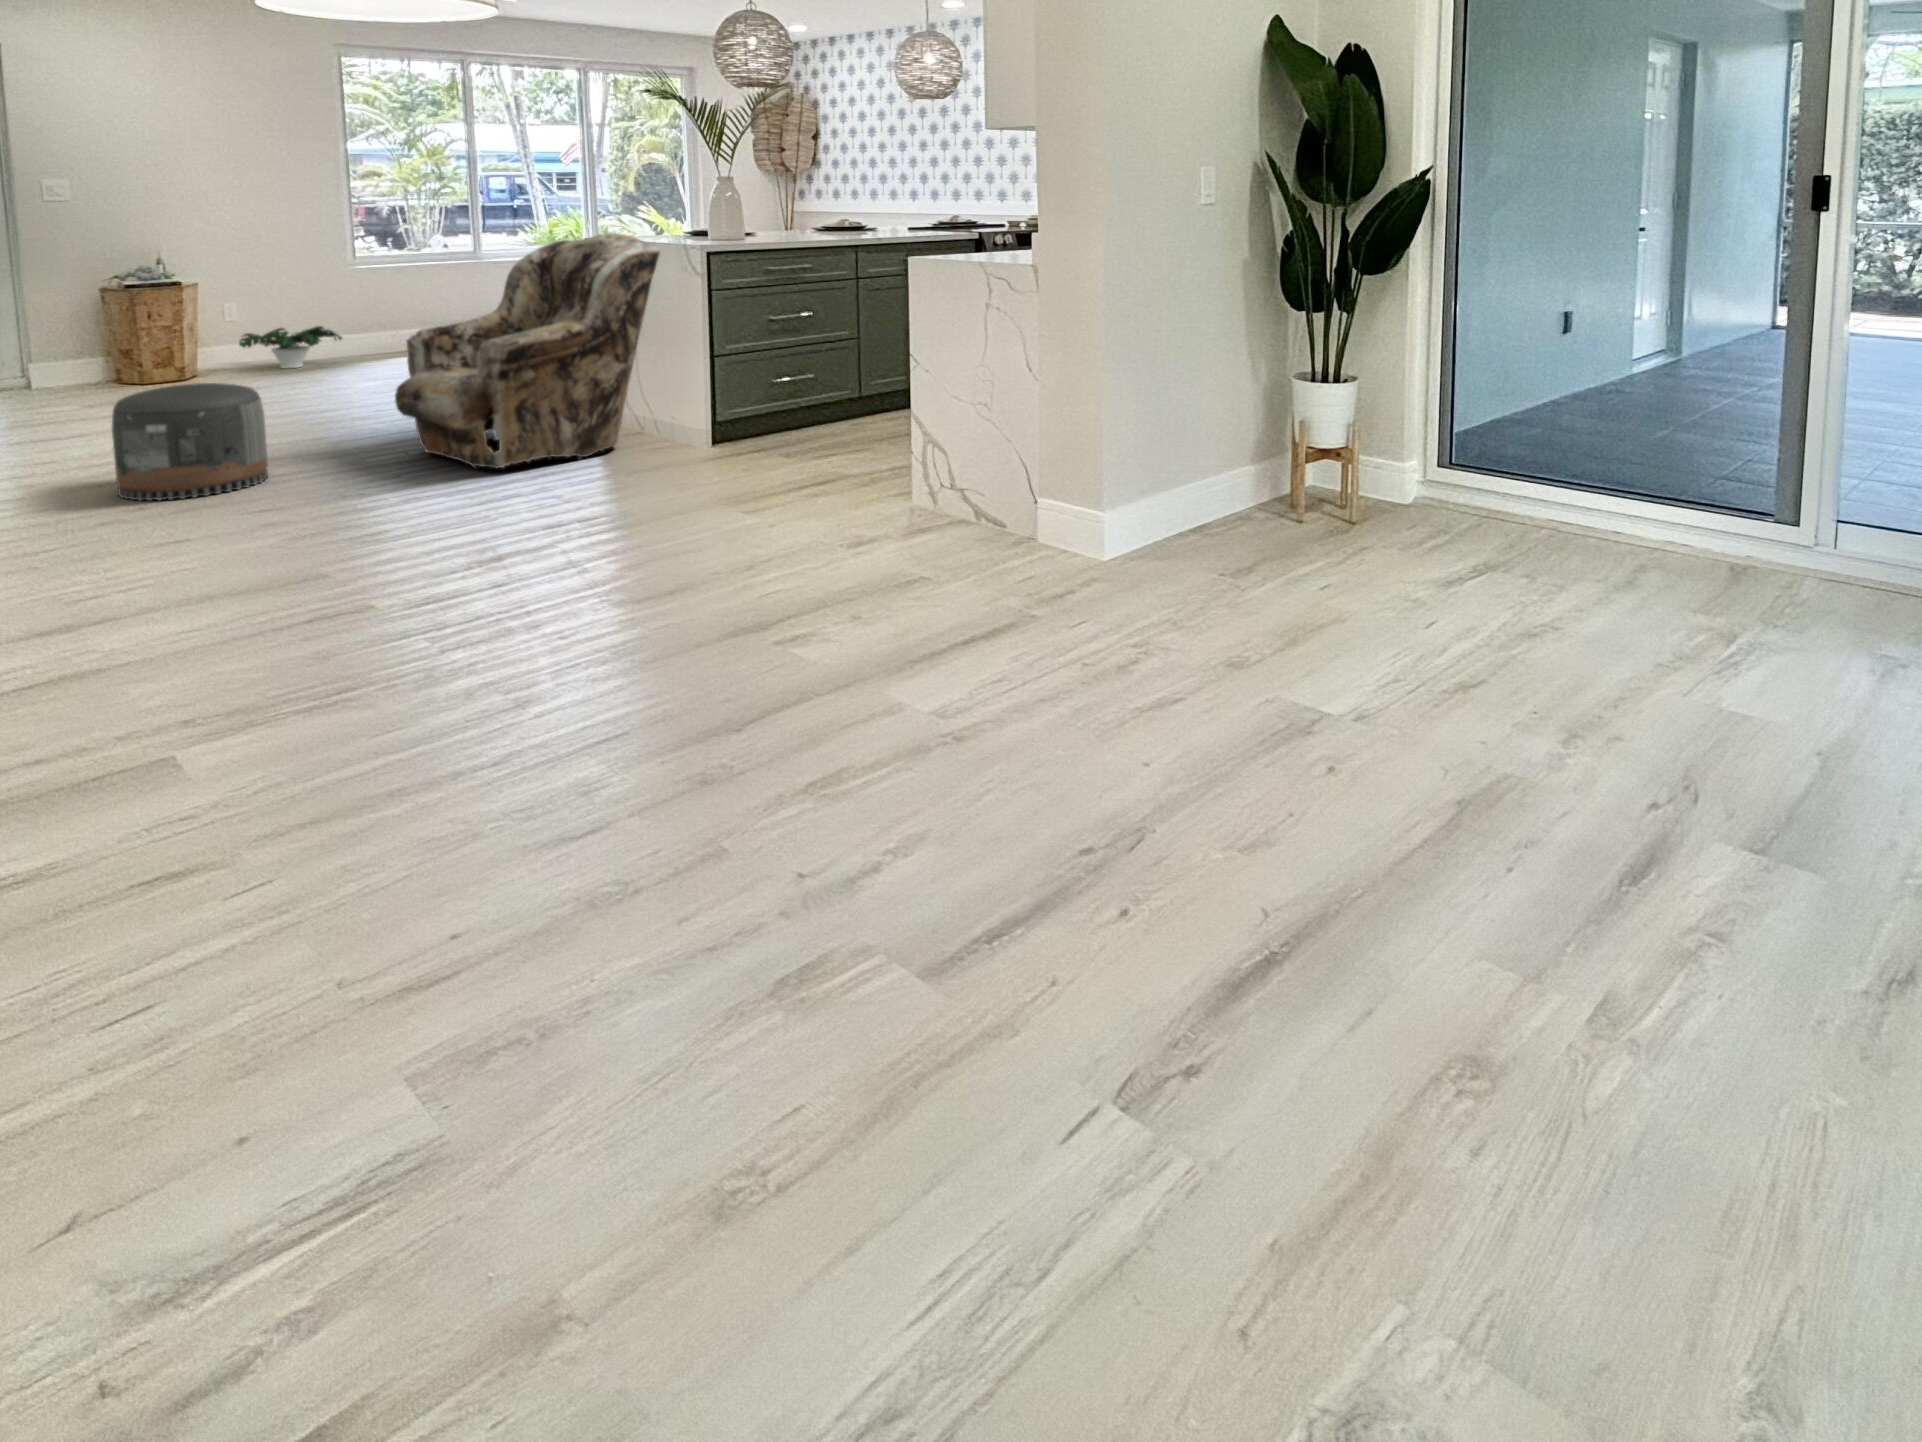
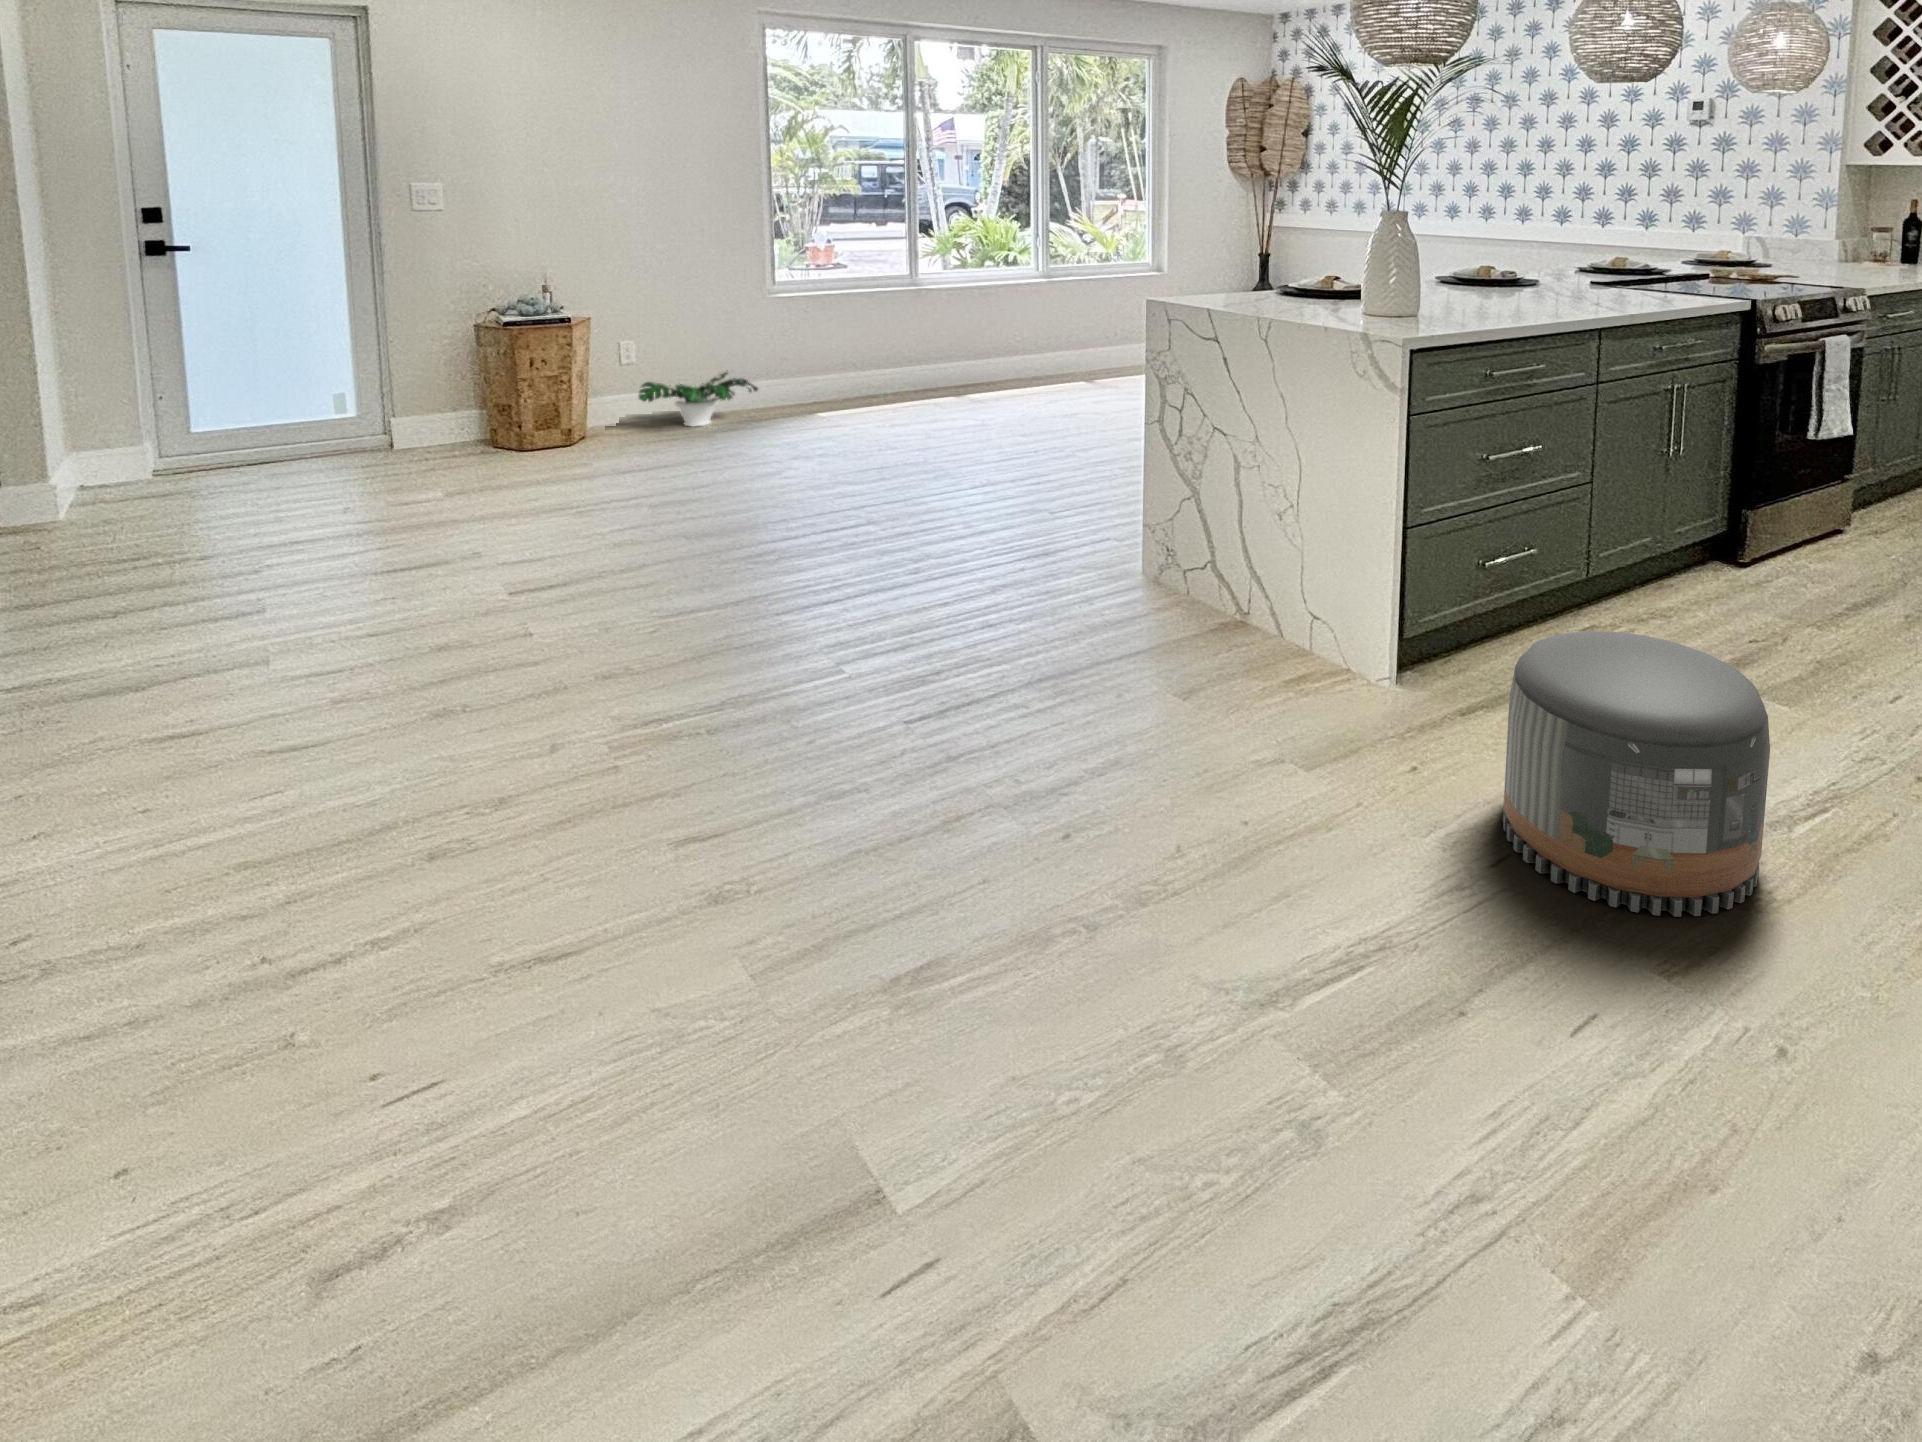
armchair: present [395,233,660,468] -> none [920,311,1346,750]
pouf: present [112,383,268,501] -> present [1503,631,1770,917]

